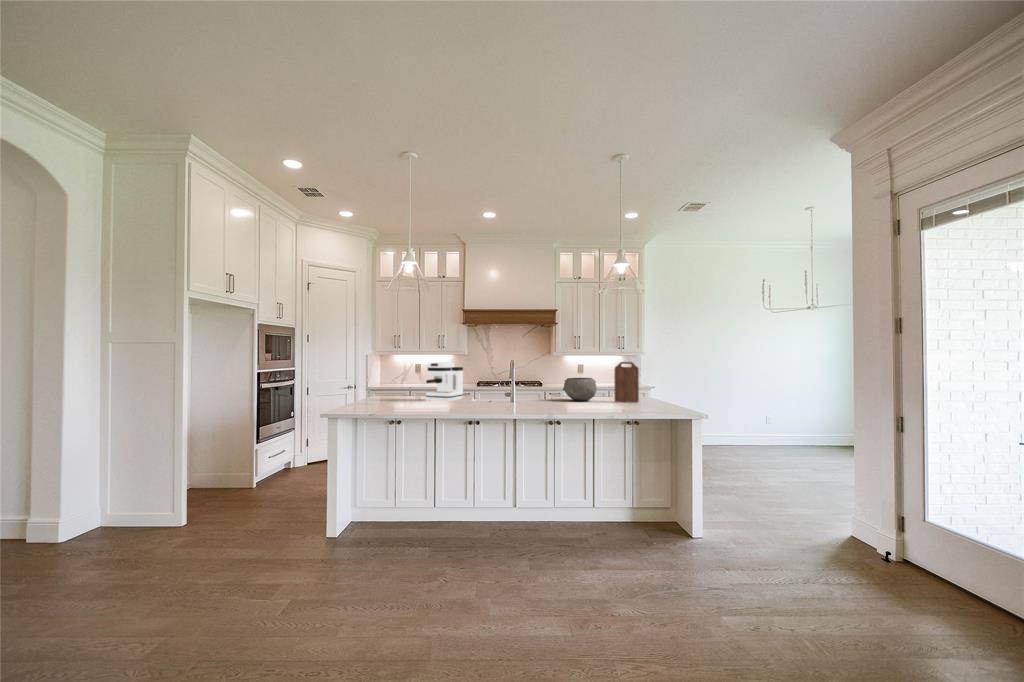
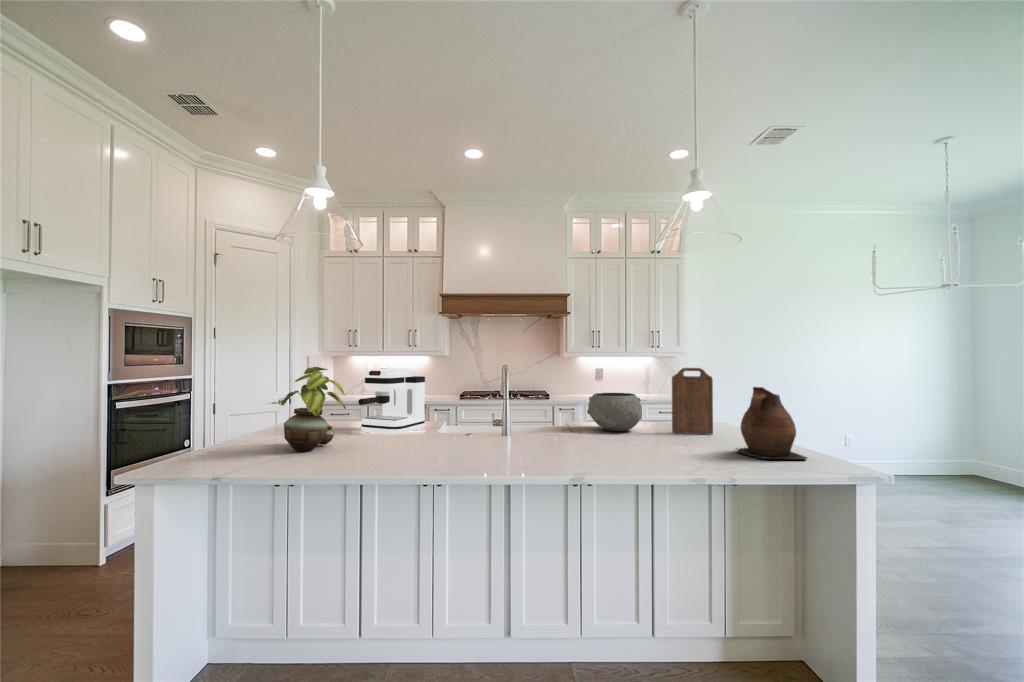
potted plant: none [391,360,426,406] -> present [281,367,346,451]
ceramic pitcher: none [640,371,676,410] -> present [736,387,807,460]

